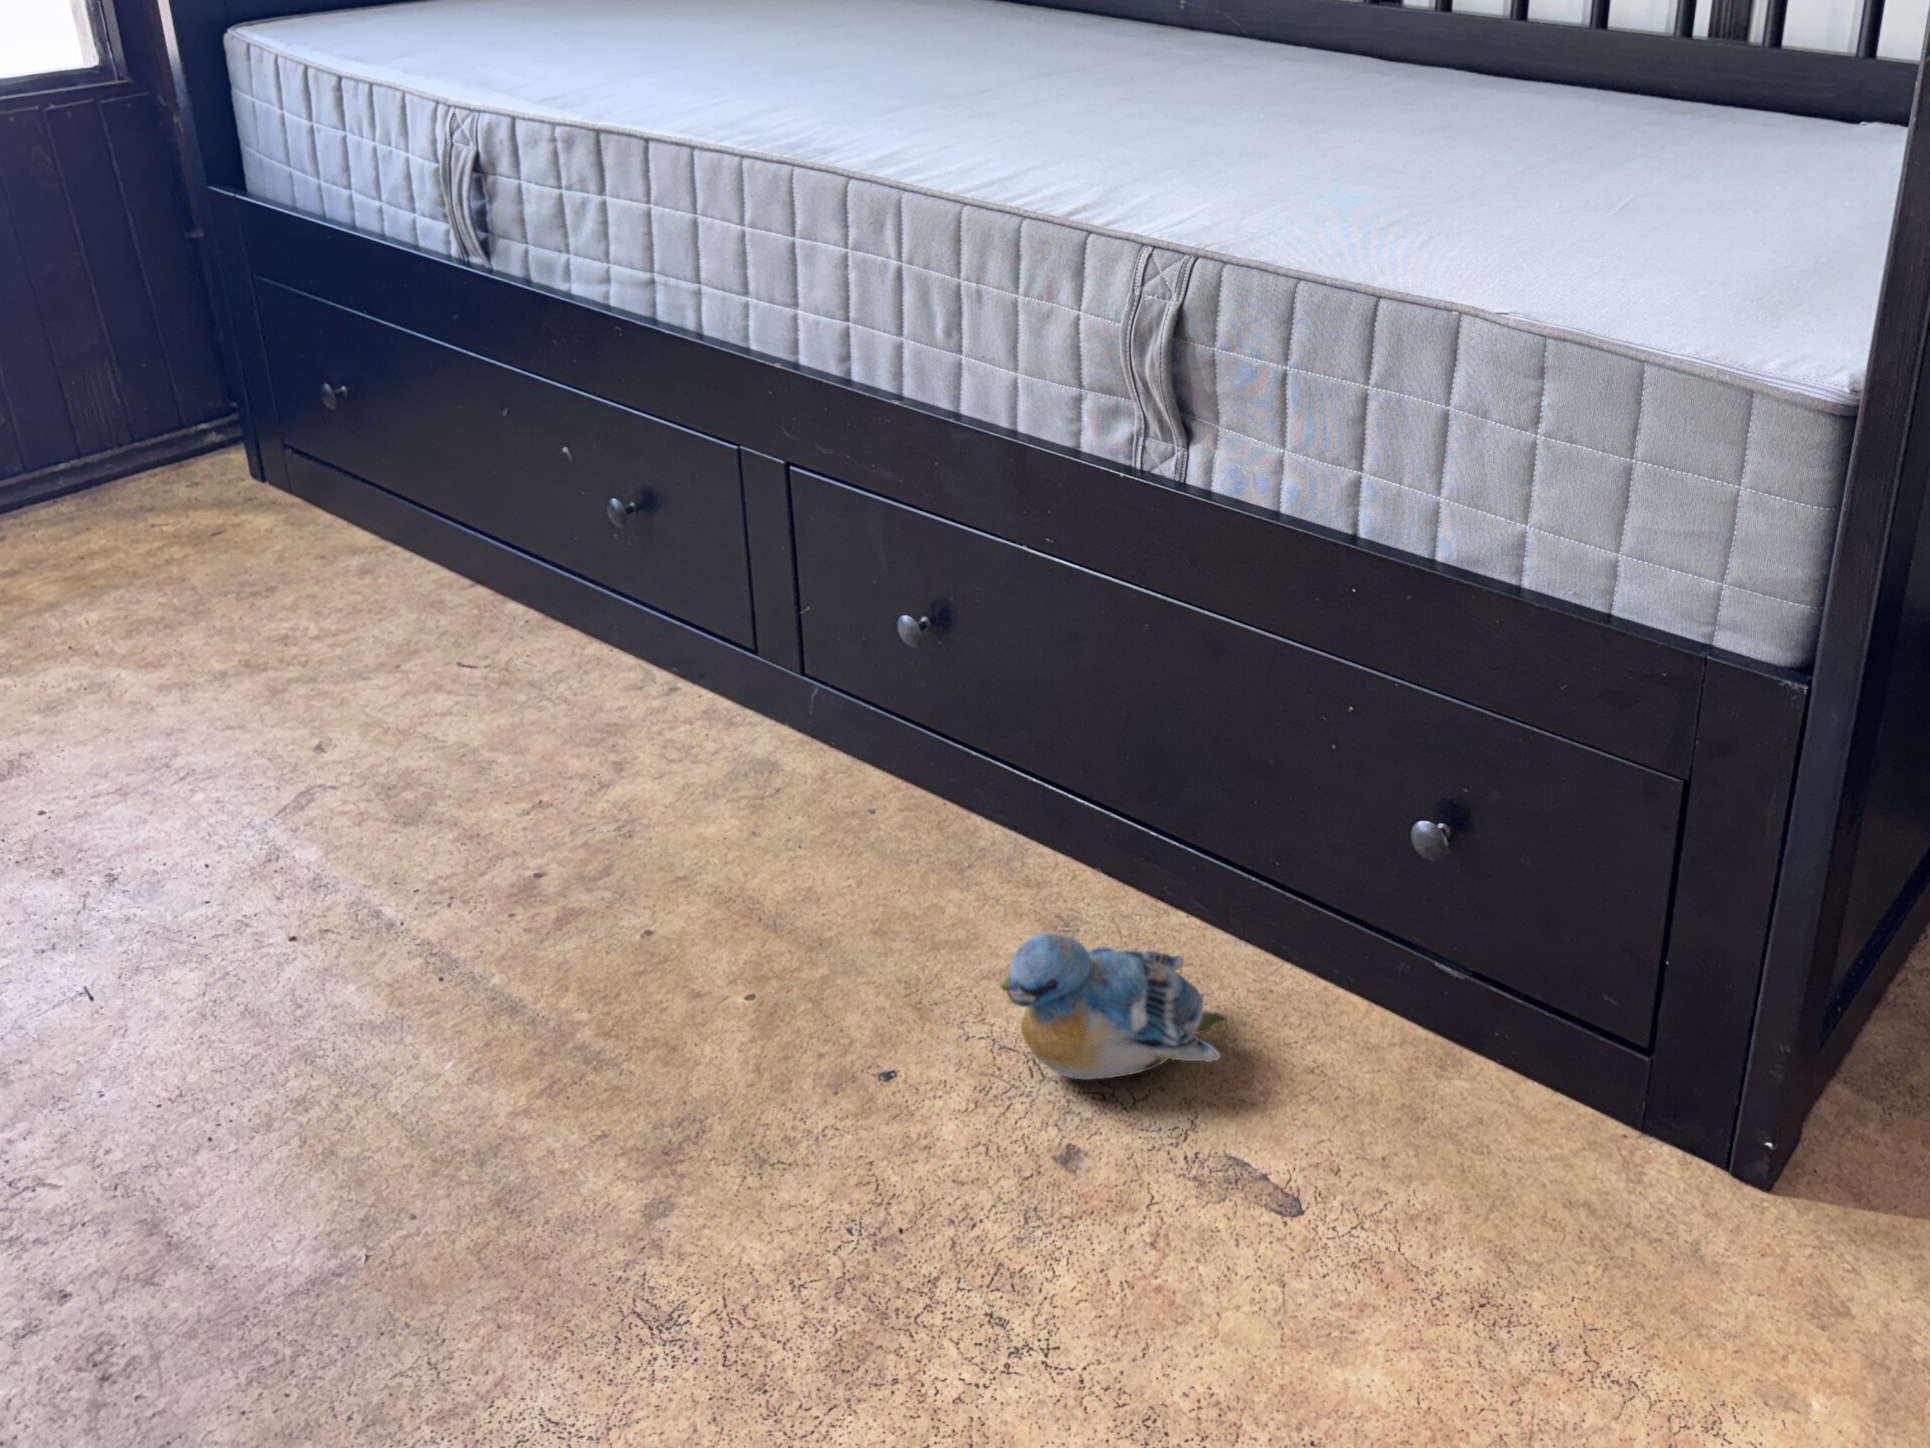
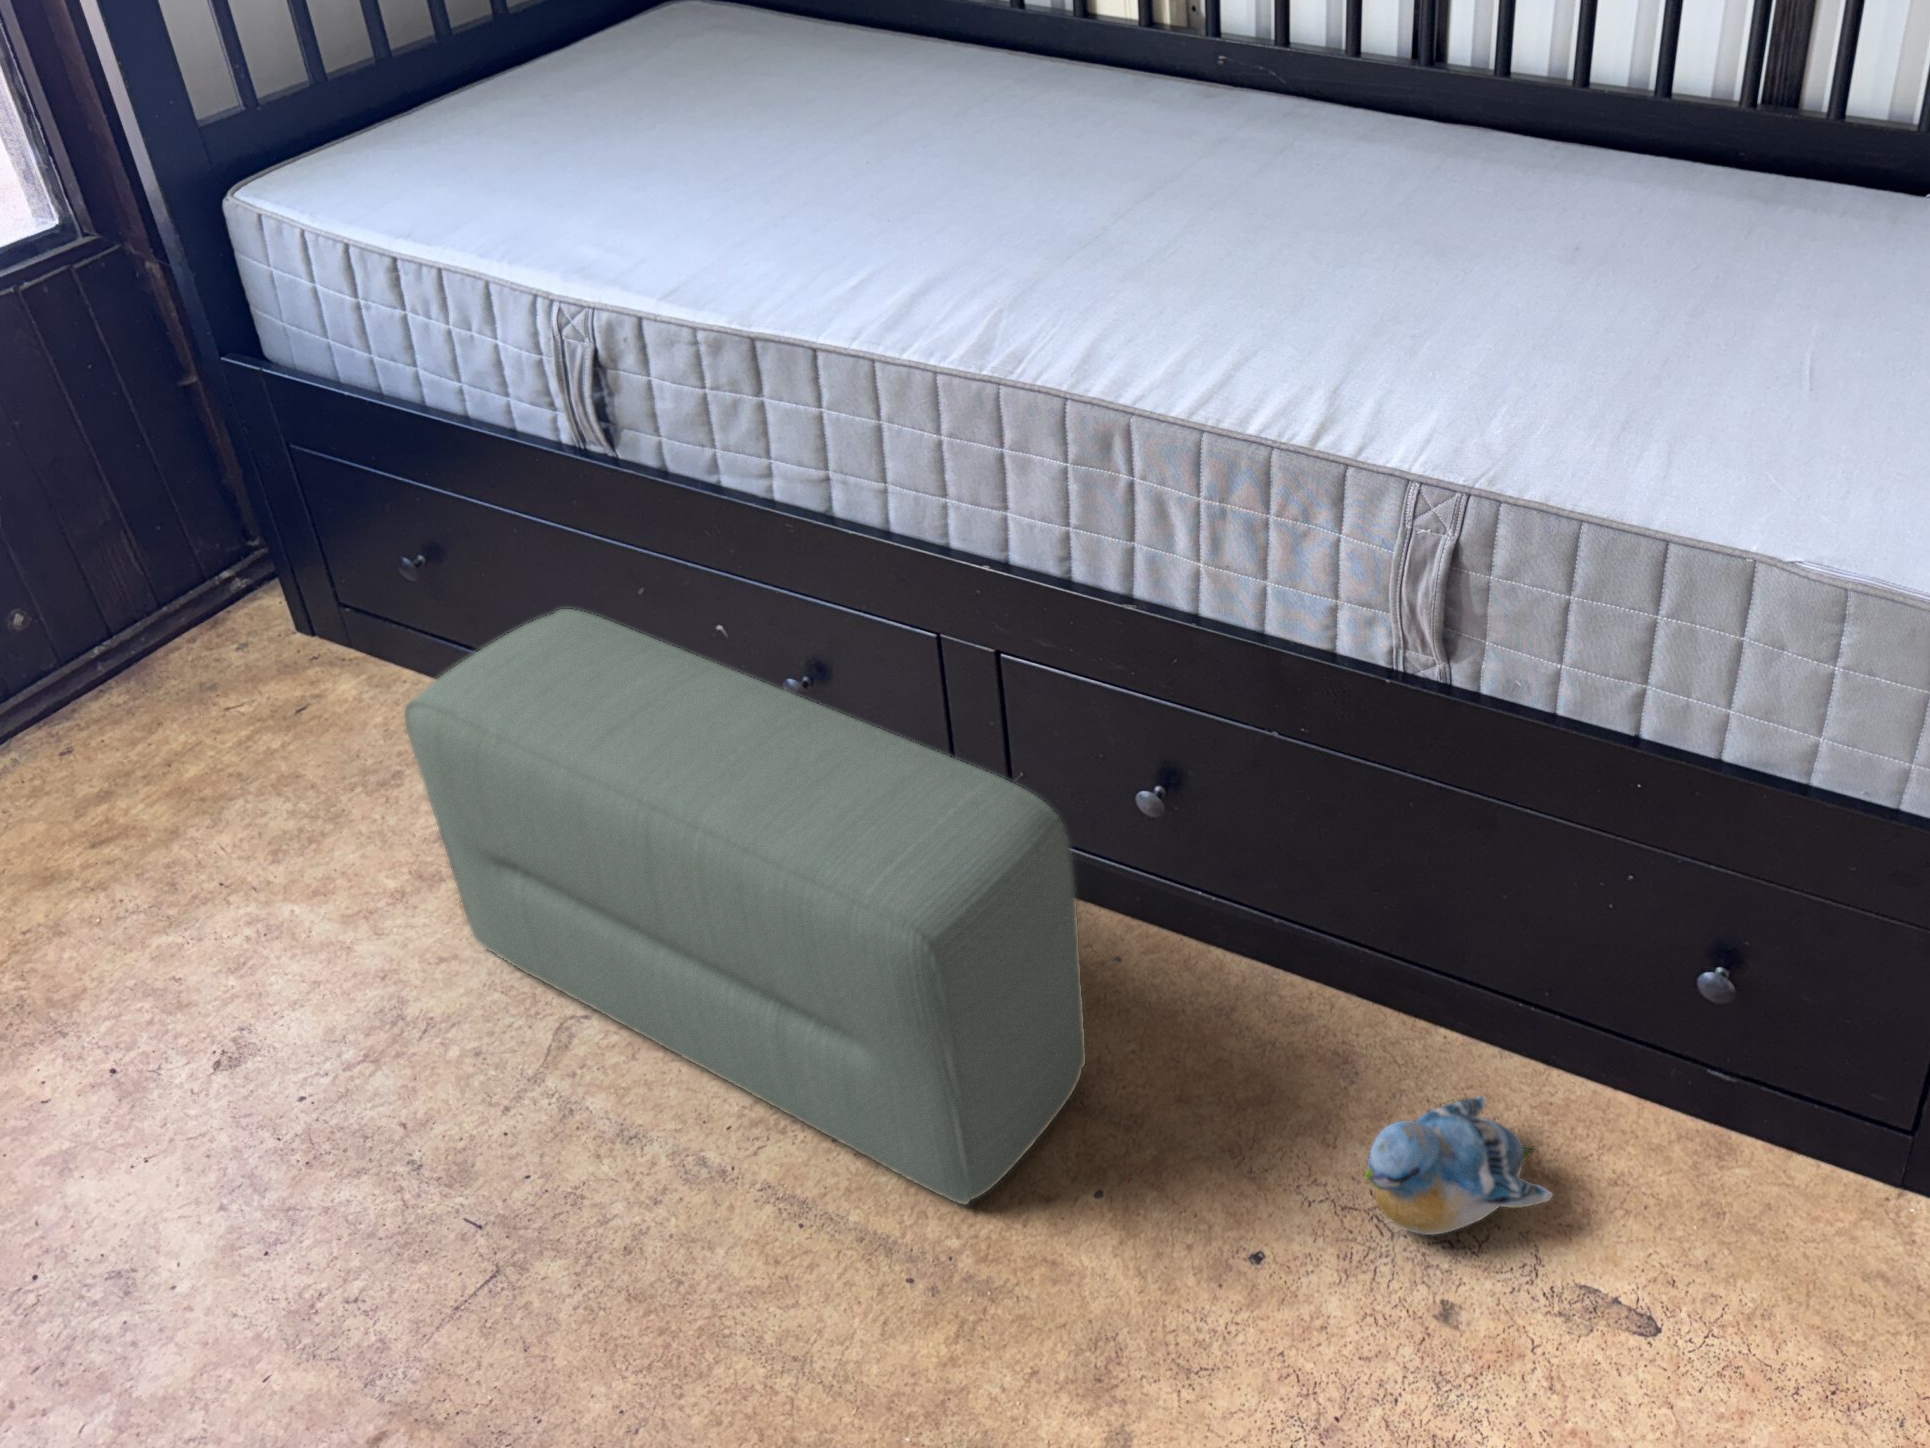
pouf: none [211,386,787,980] -> present [405,609,1086,1204]

